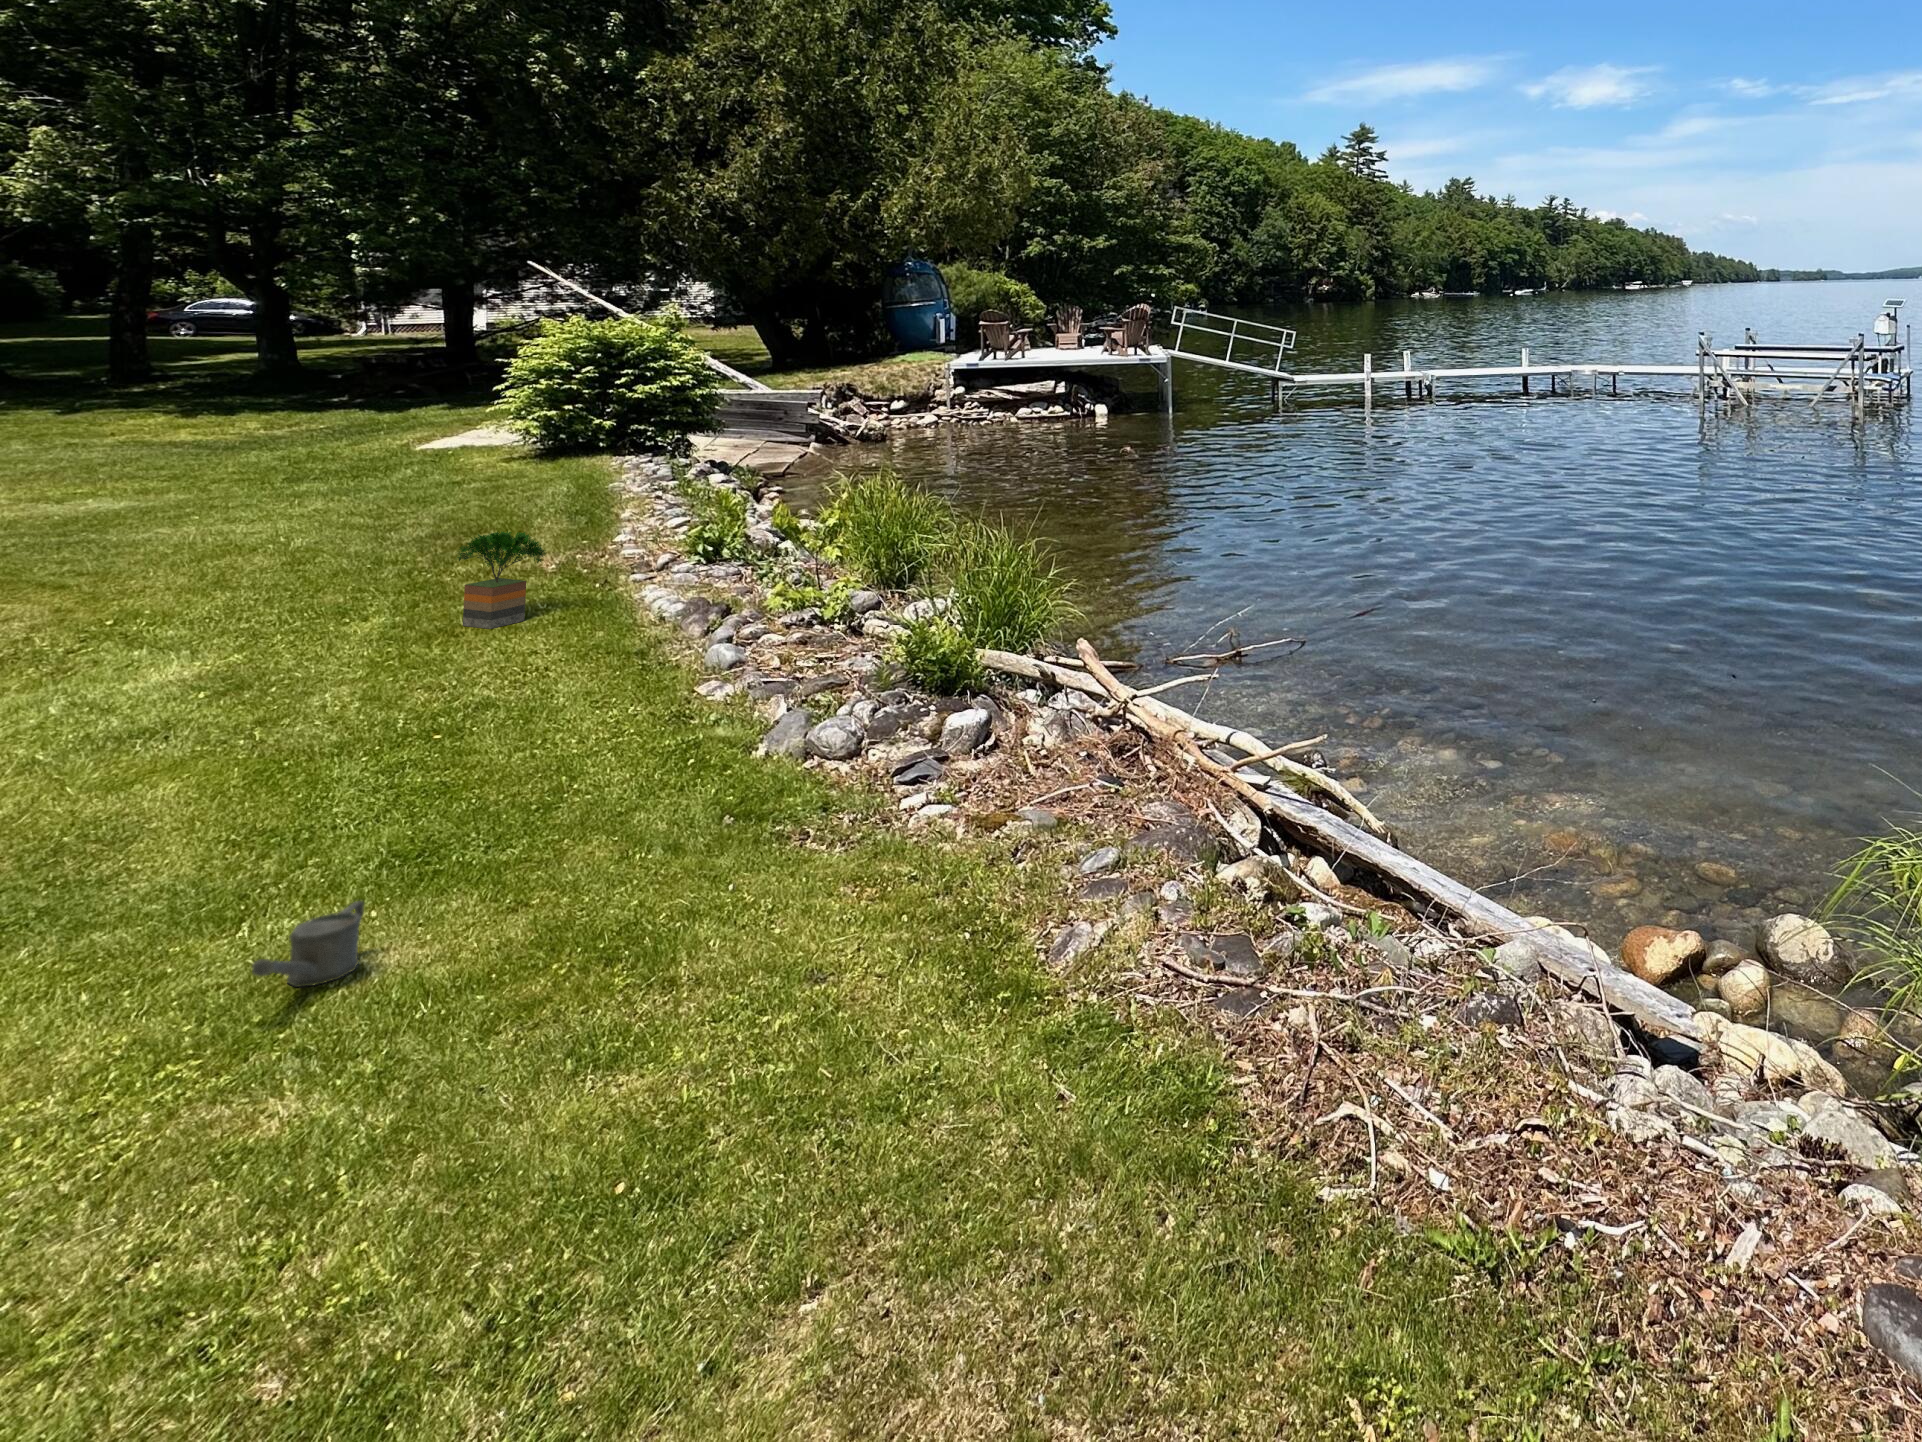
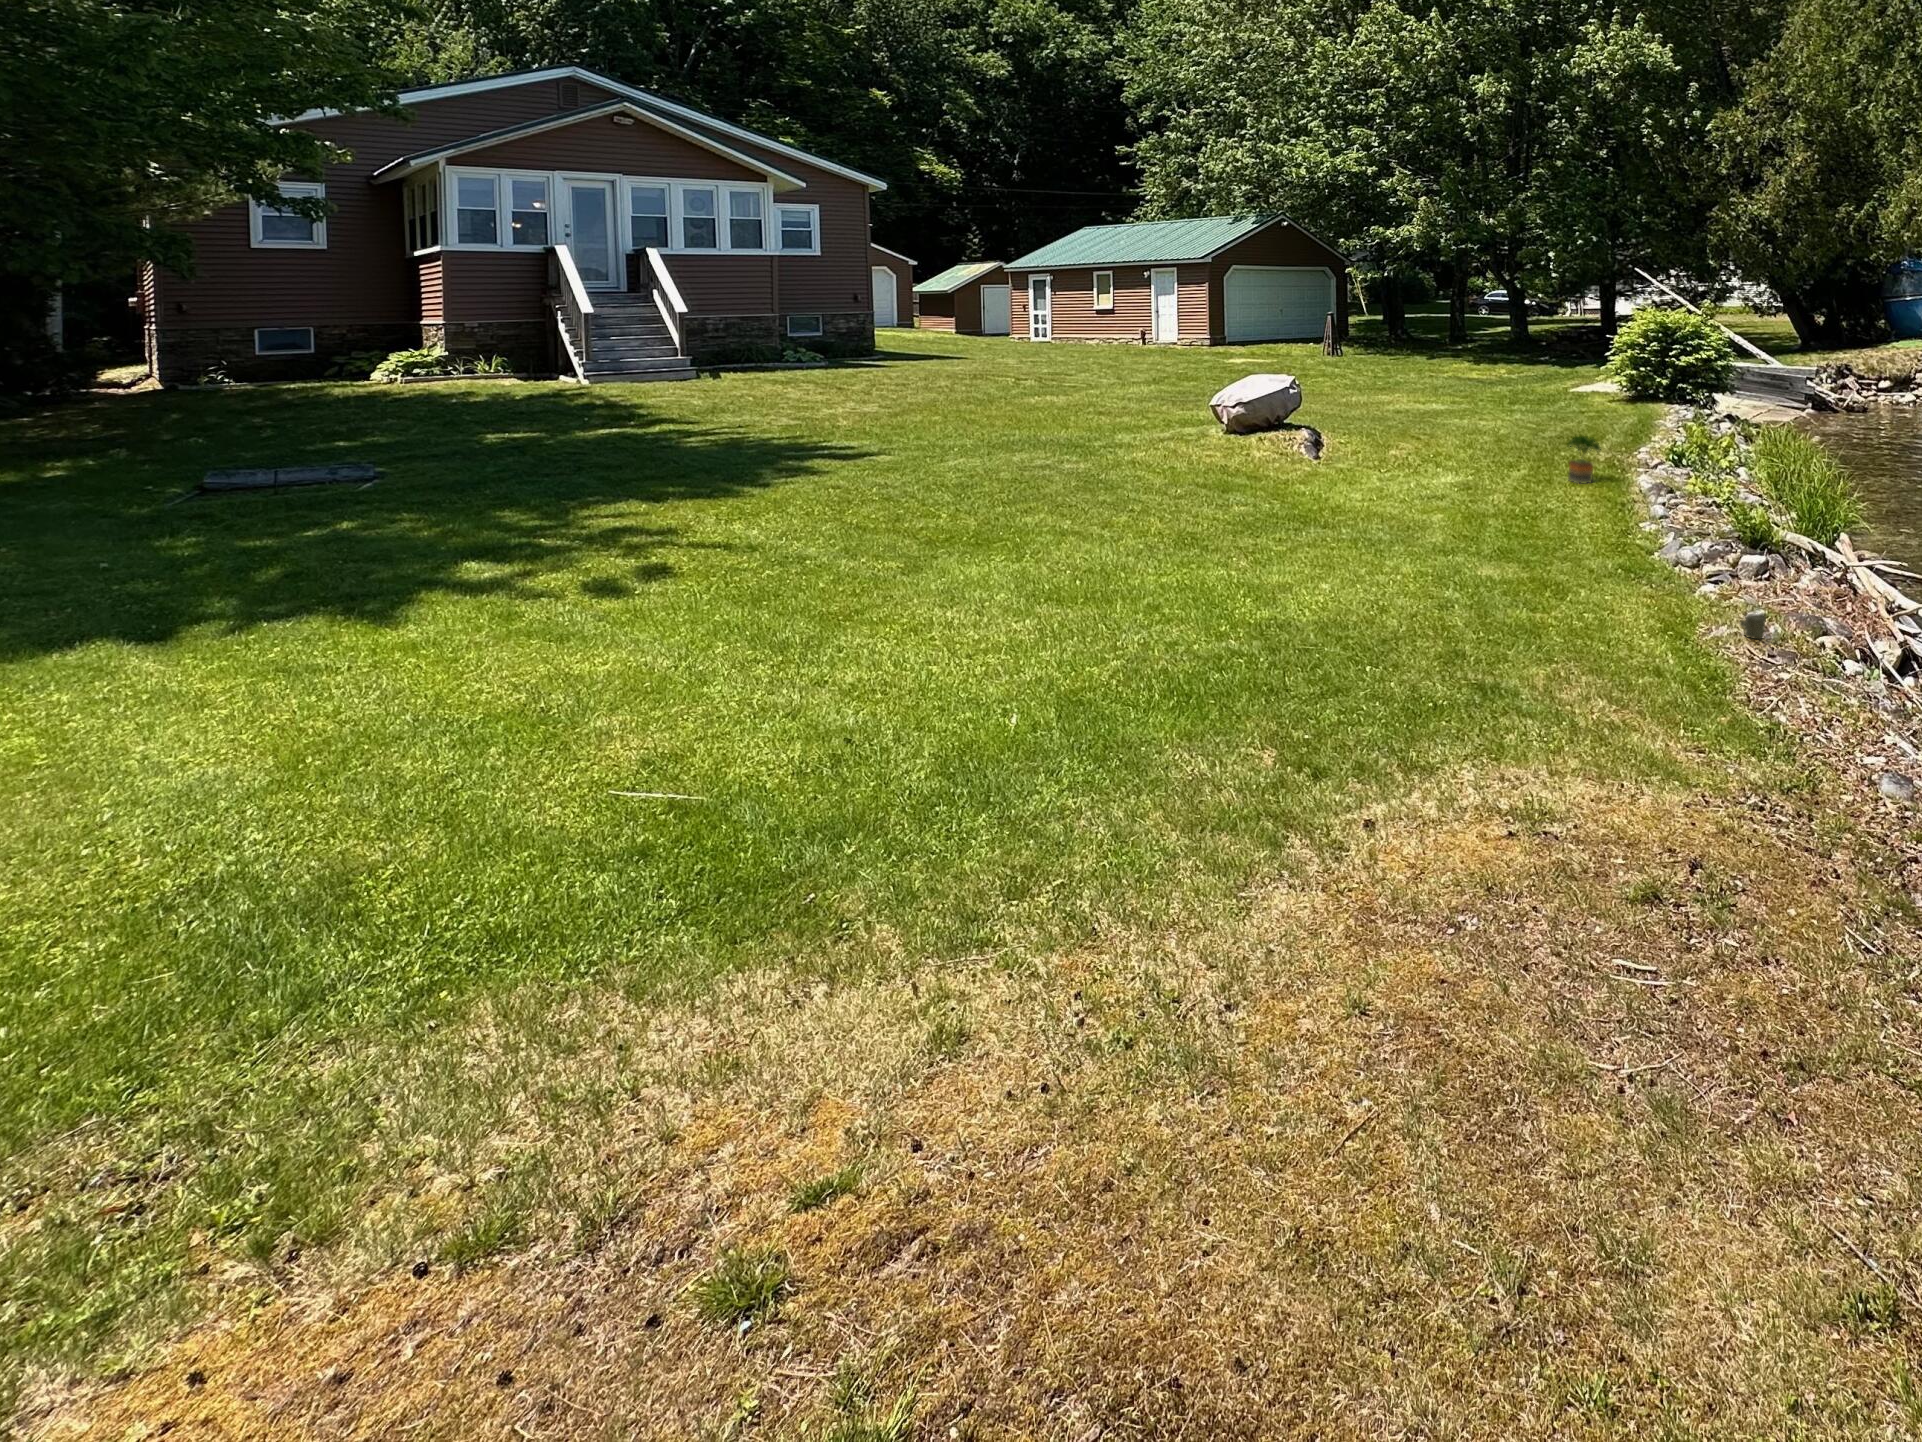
watering can: present [252,901,364,987] -> present [1739,613,1766,639]

